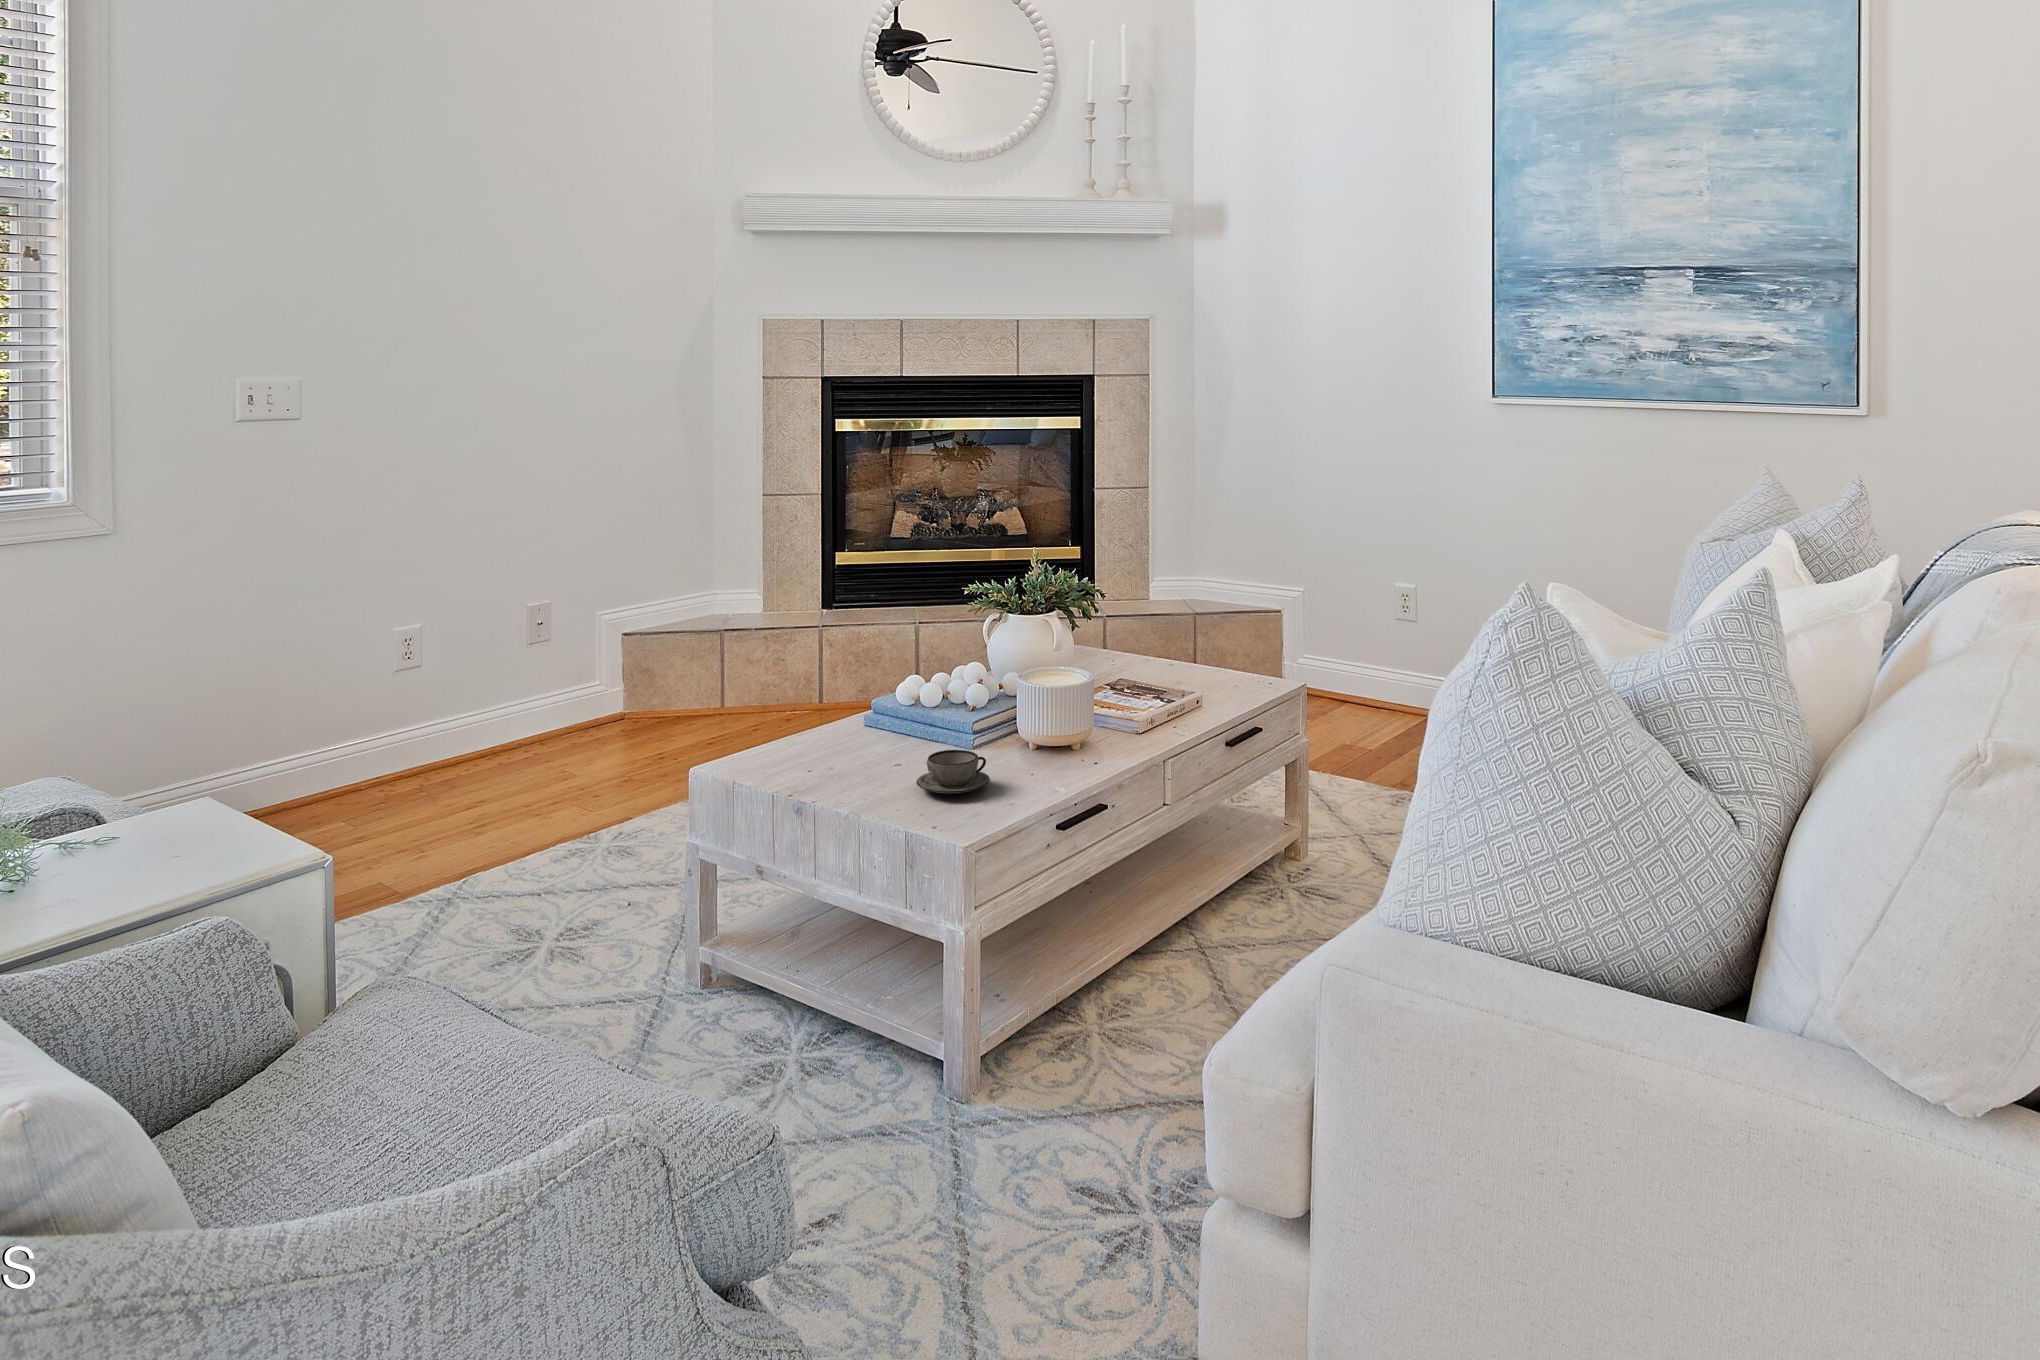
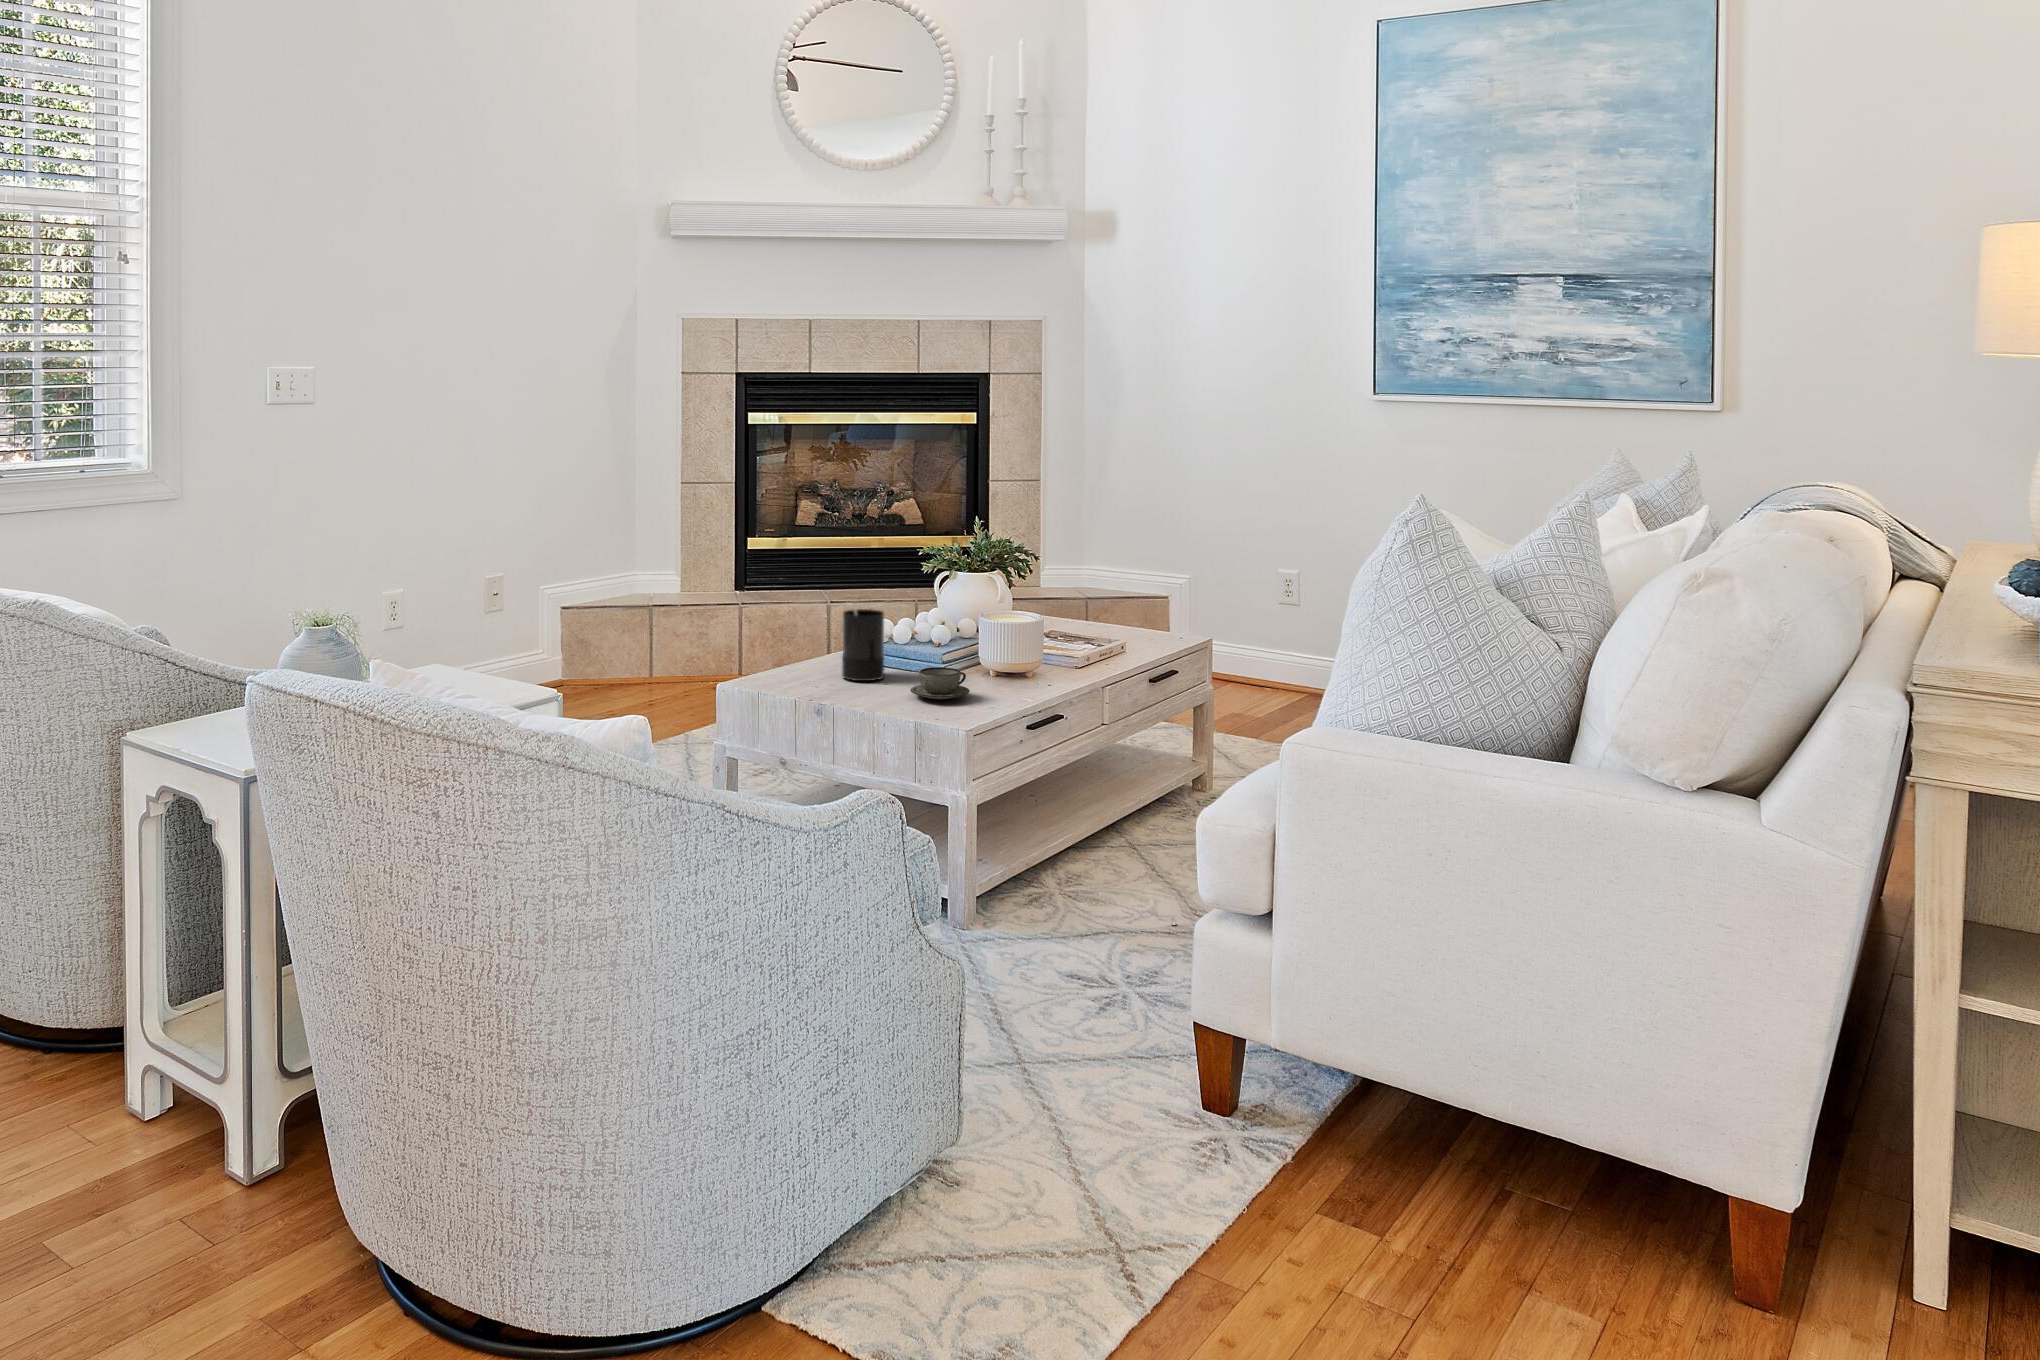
candle: none [846,666,897,764] -> present [842,608,884,681]

